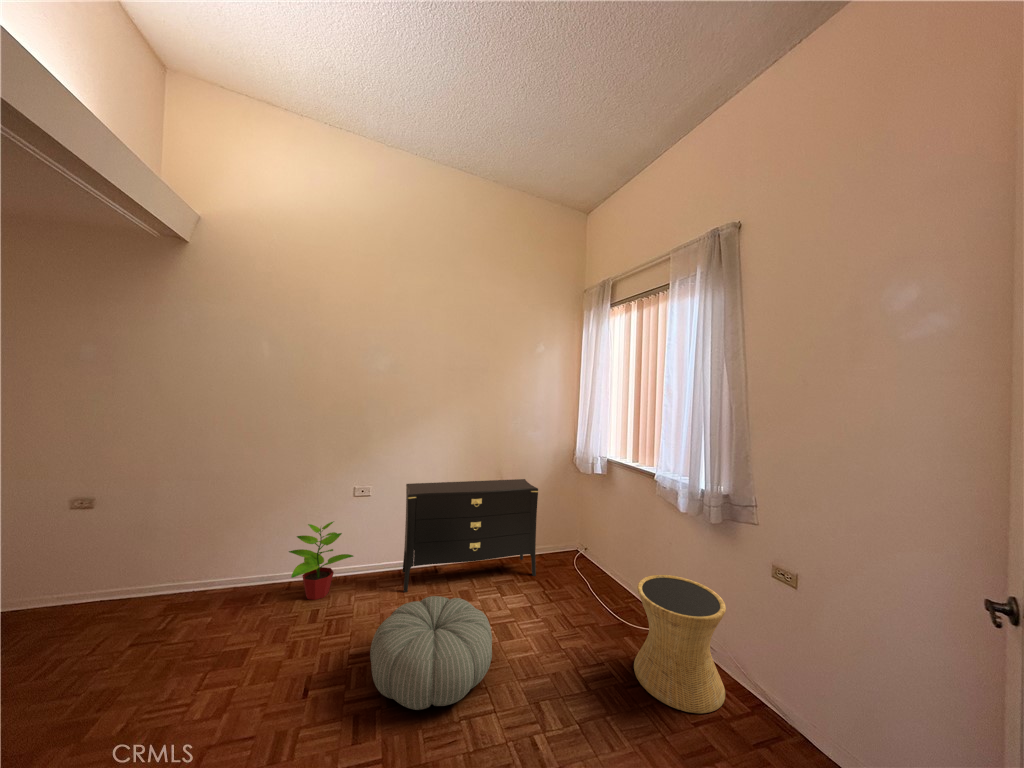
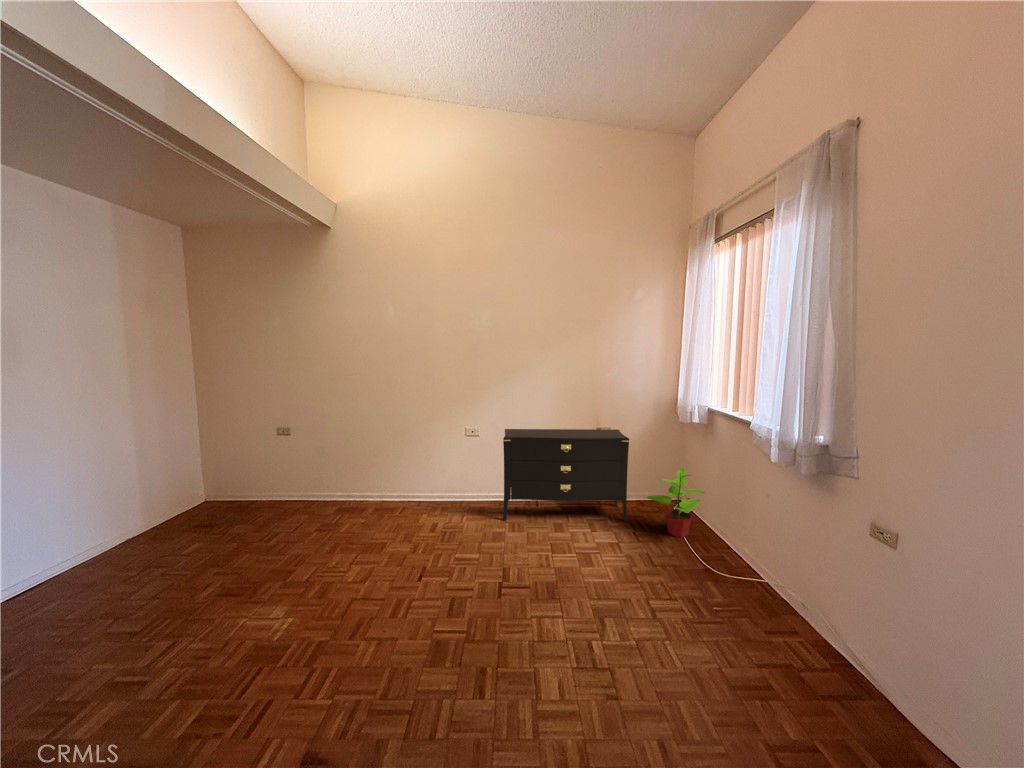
potted plant: present [289,522,353,600] -> present [647,469,705,537]
side table: present [634,575,726,713] -> none [707,526,812,659]
pouf: present [370,596,492,710] -> none [467,522,568,604]

